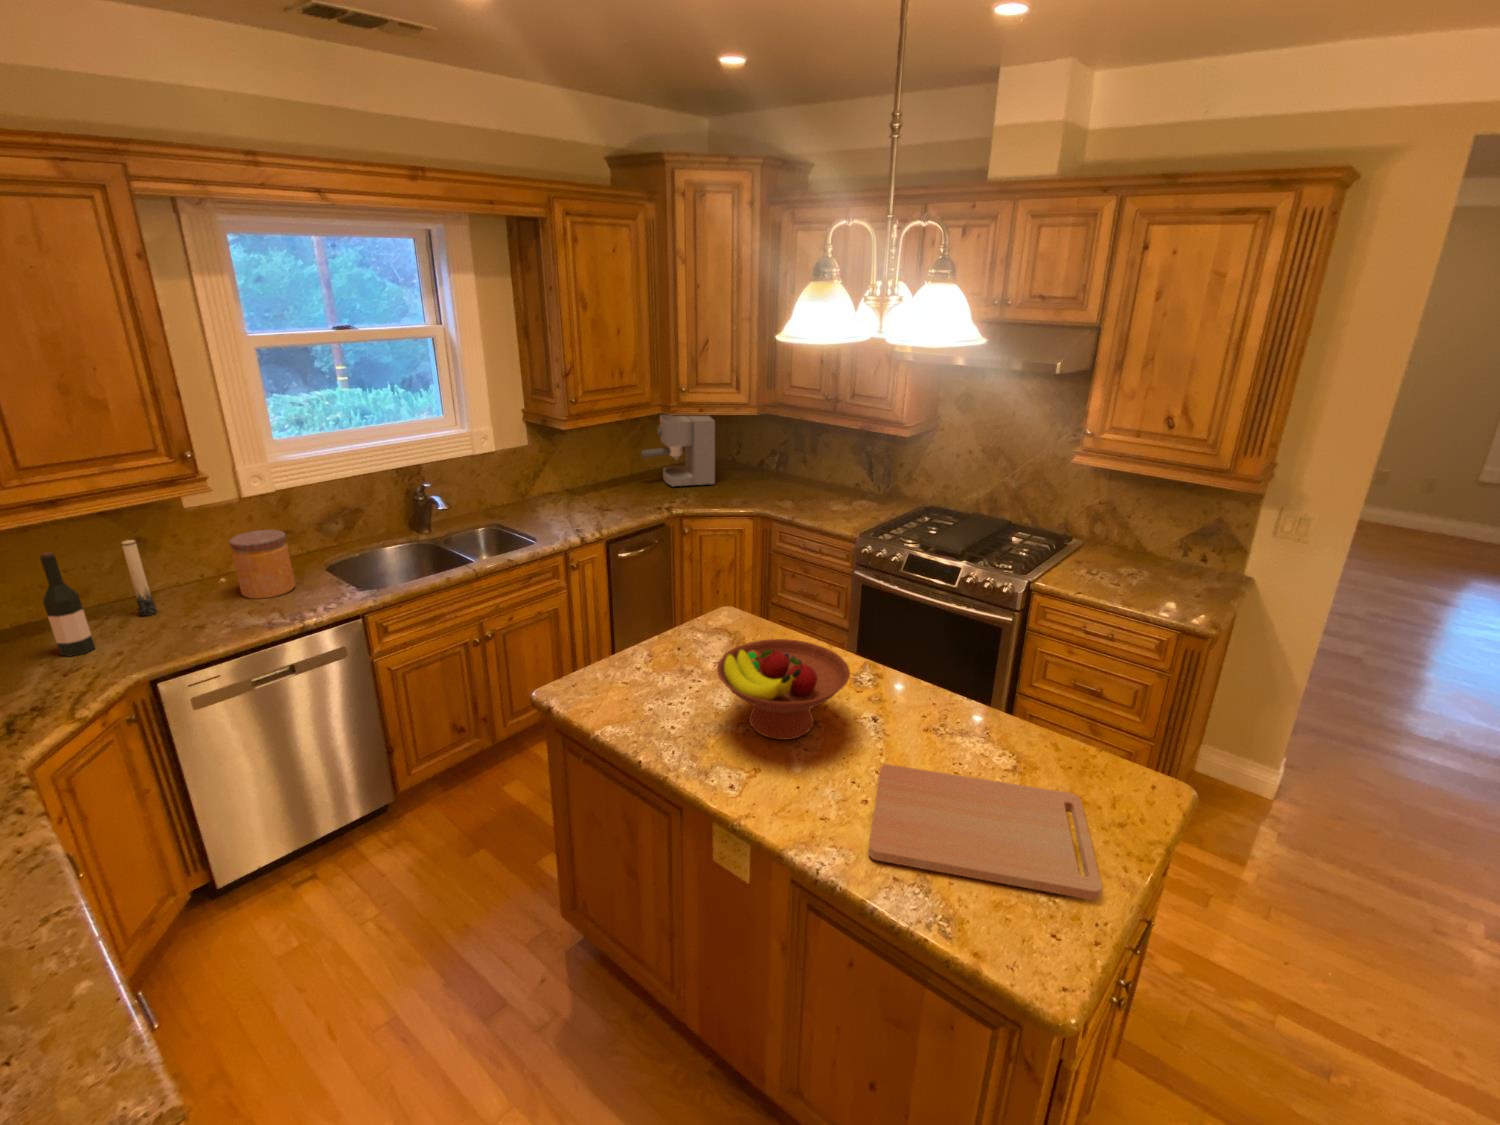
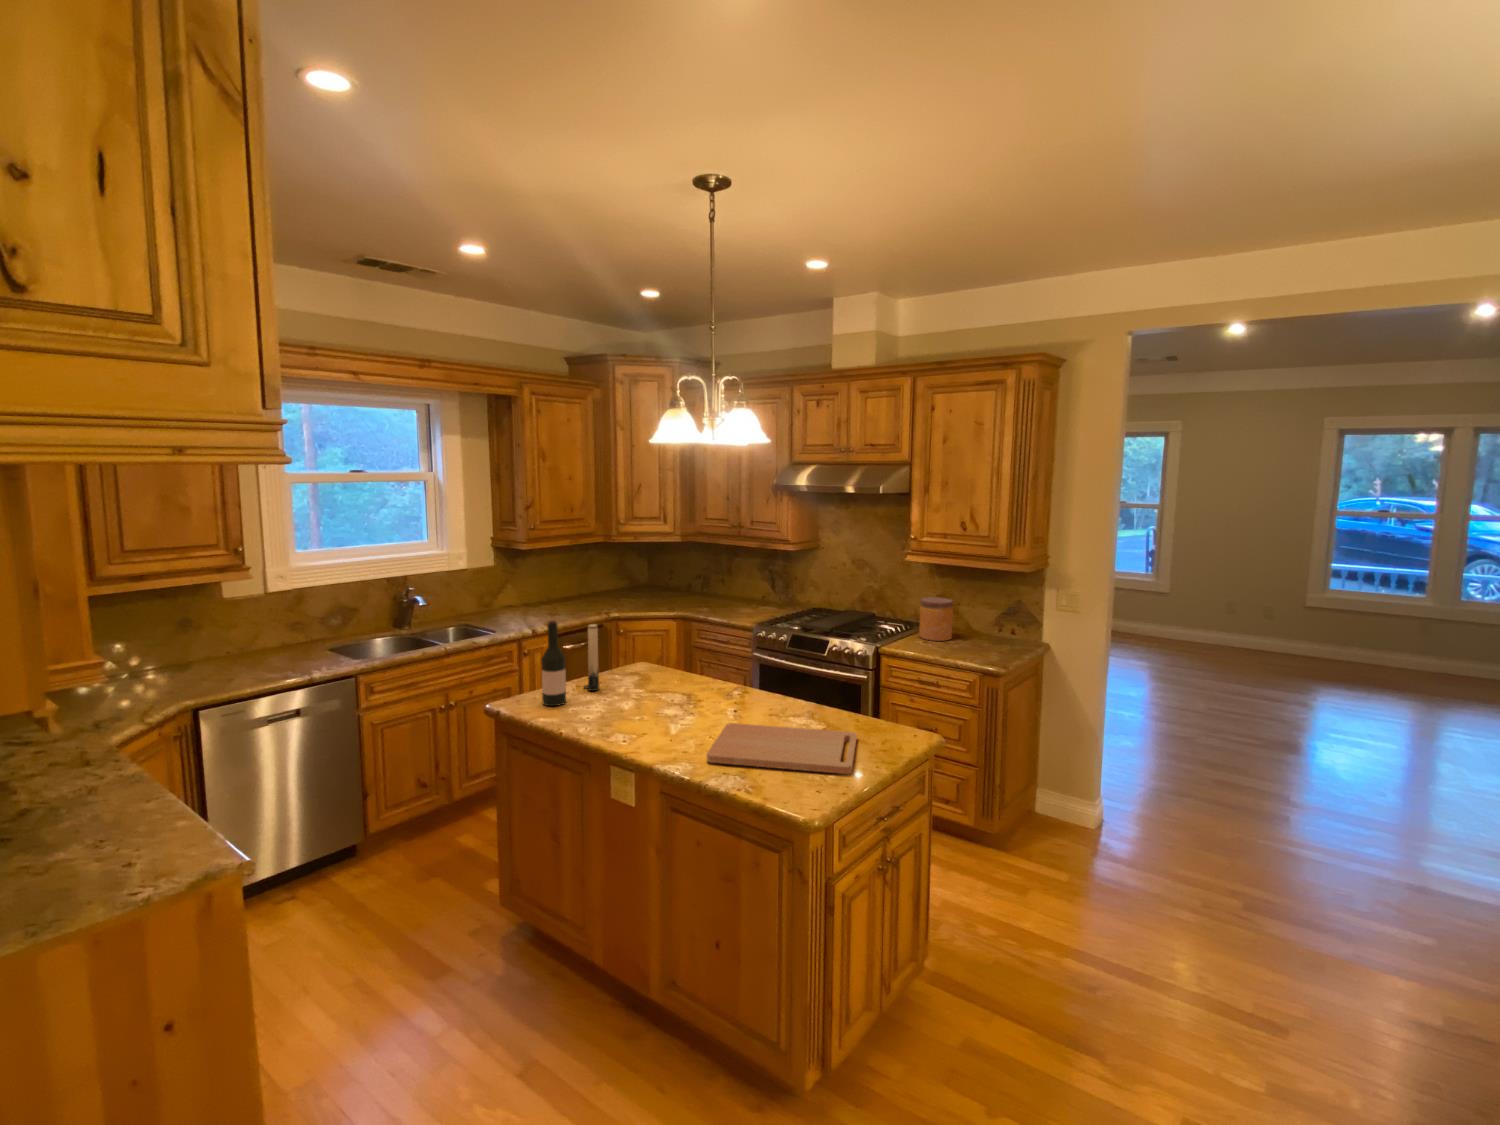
coffee maker: present [641,415,715,487] -> none [586,544,647,602]
jar: present [229,530,295,599] -> present [919,597,953,641]
candle: present [122,540,156,616] -> present [584,624,599,691]
wine bottle: present [40,552,95,656] -> present [541,620,566,706]
fruit bowl: present [717,639,850,740] -> none [617,653,710,717]

